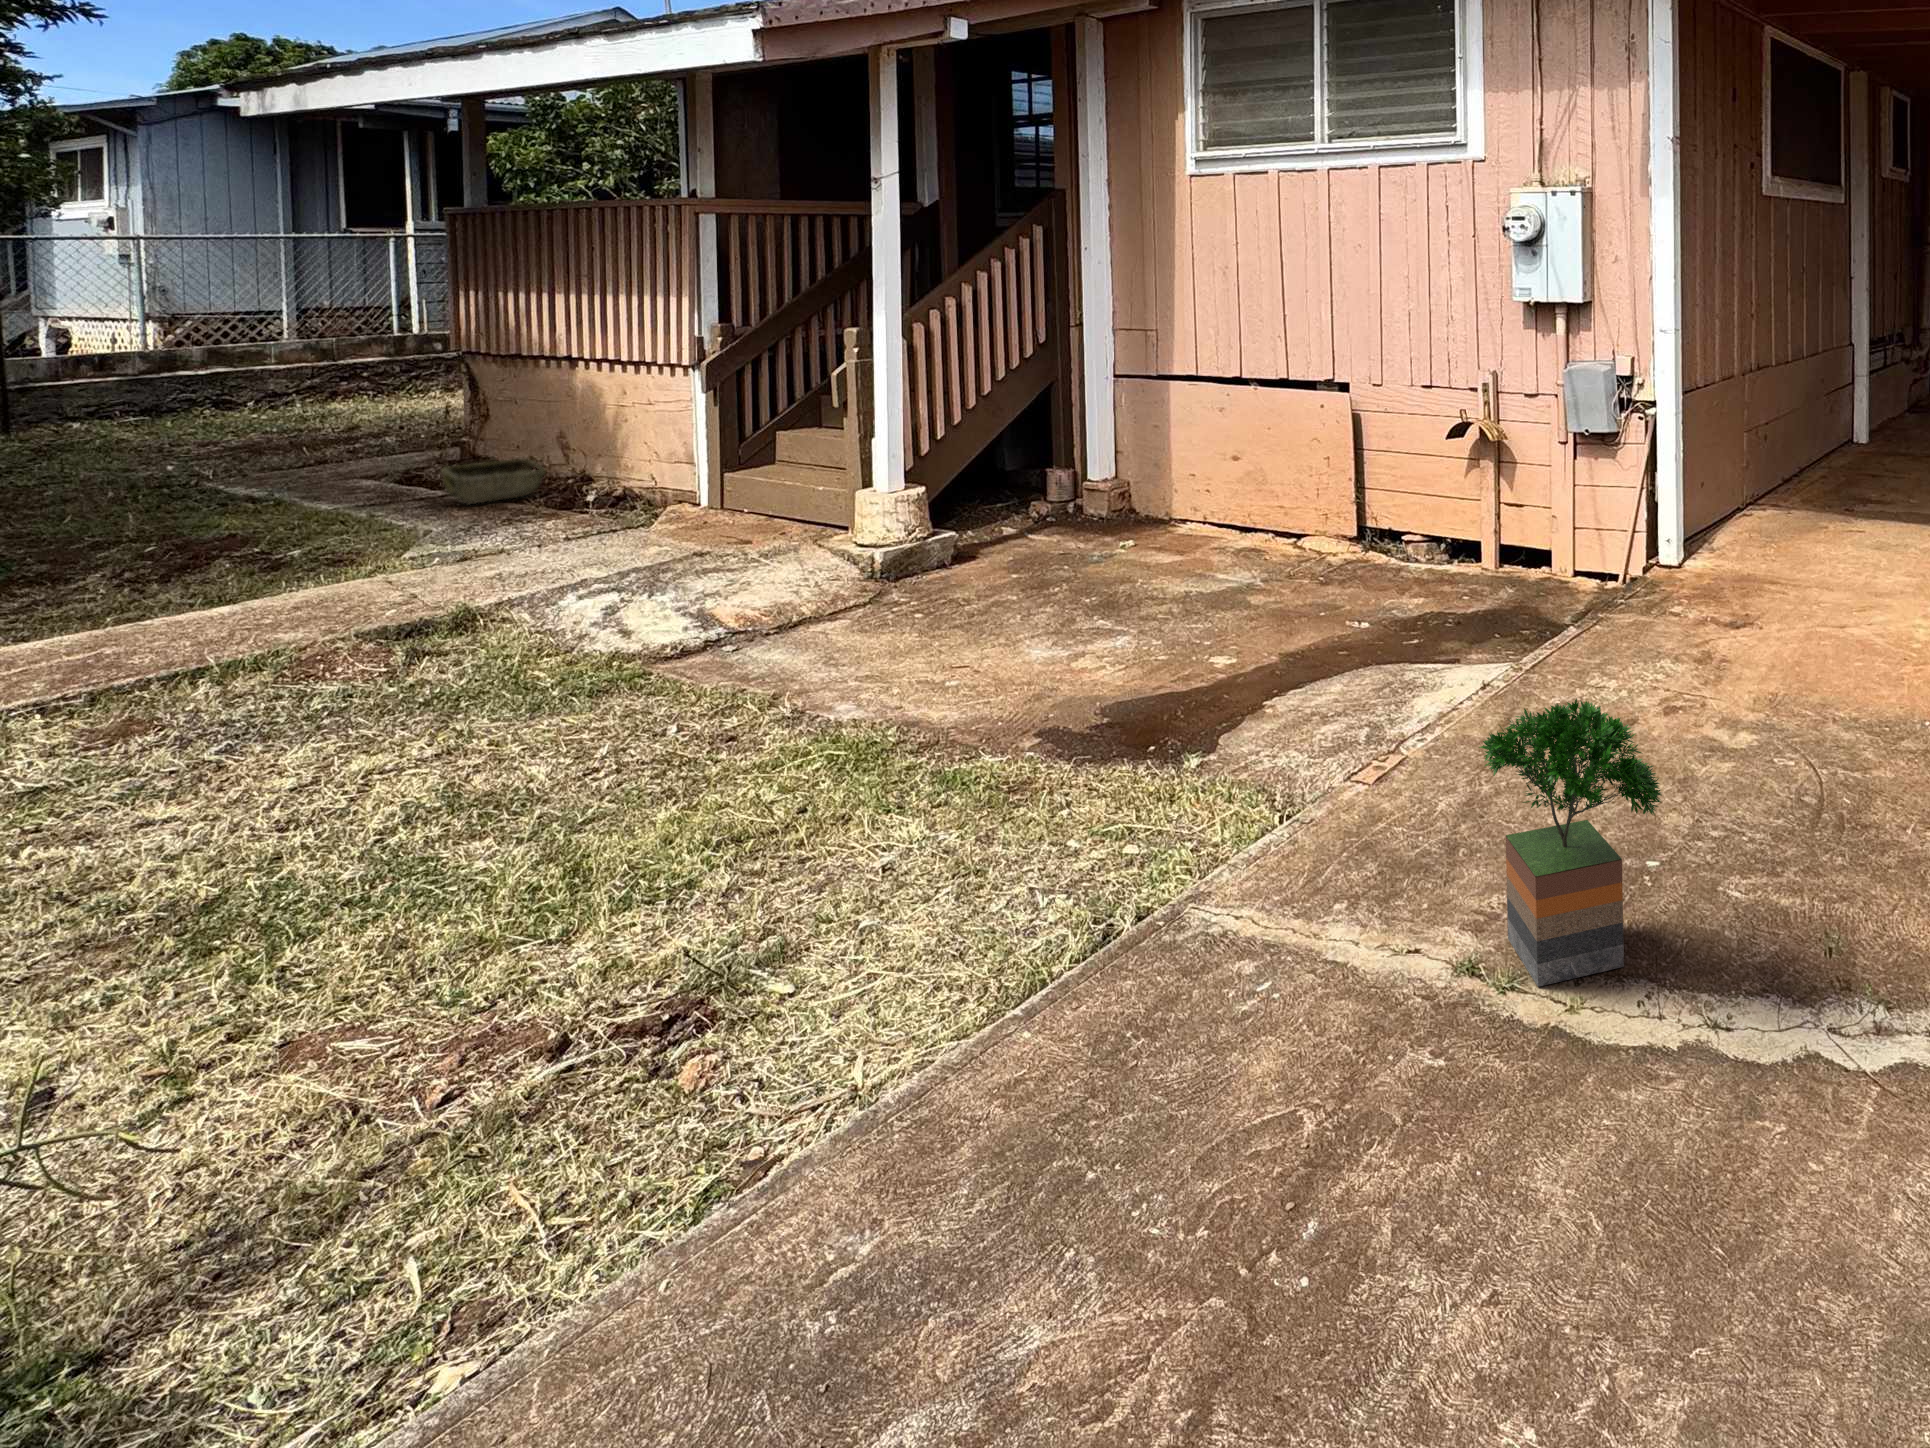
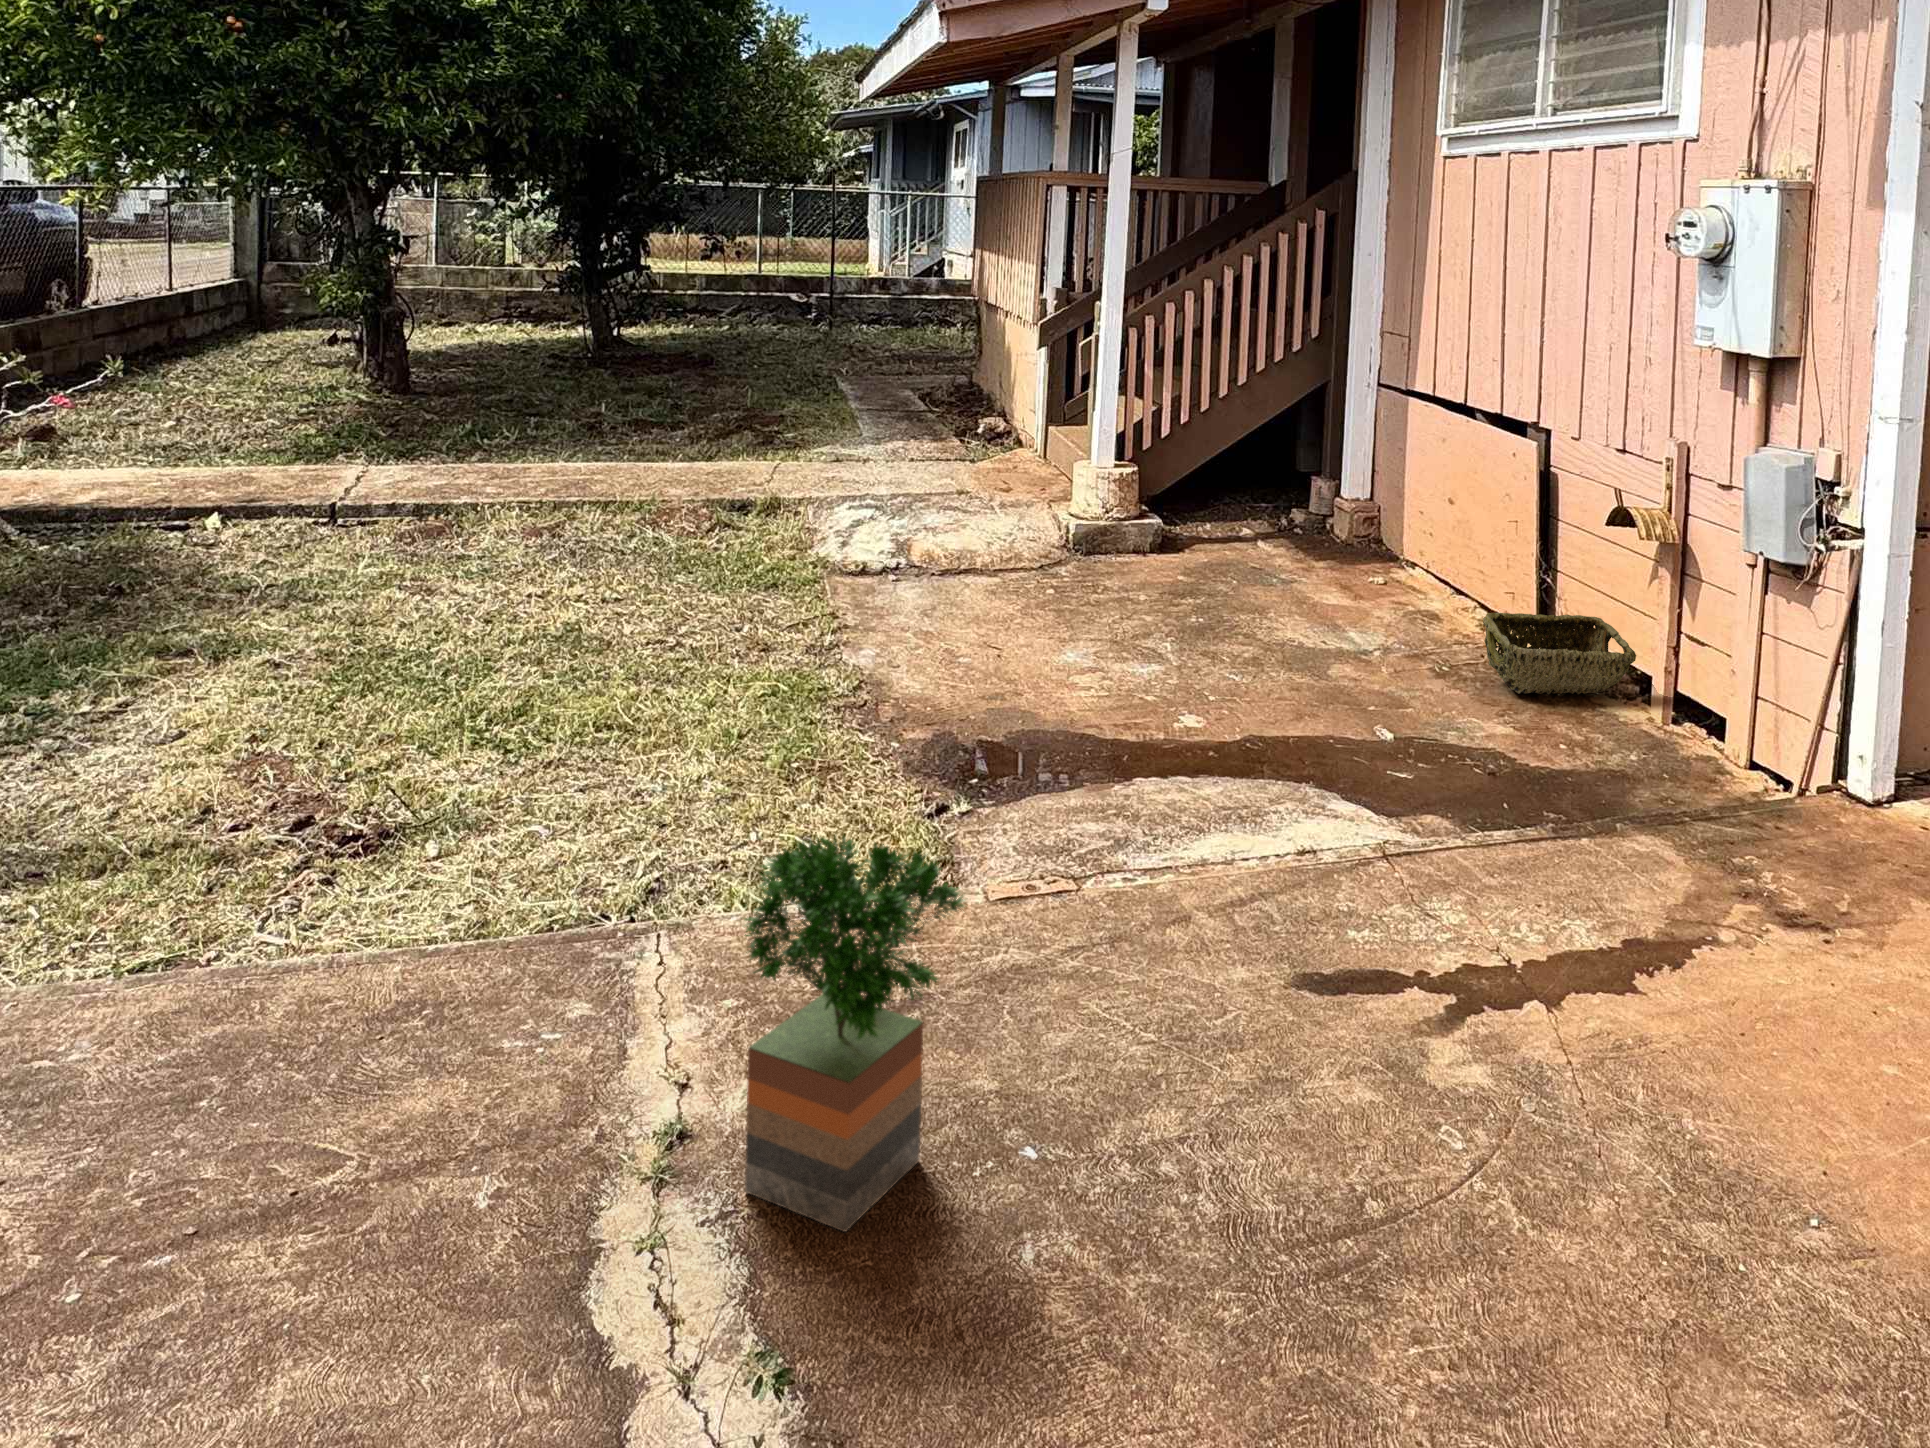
woven basket: present [441,459,546,505] -> present [1483,613,1636,695]

